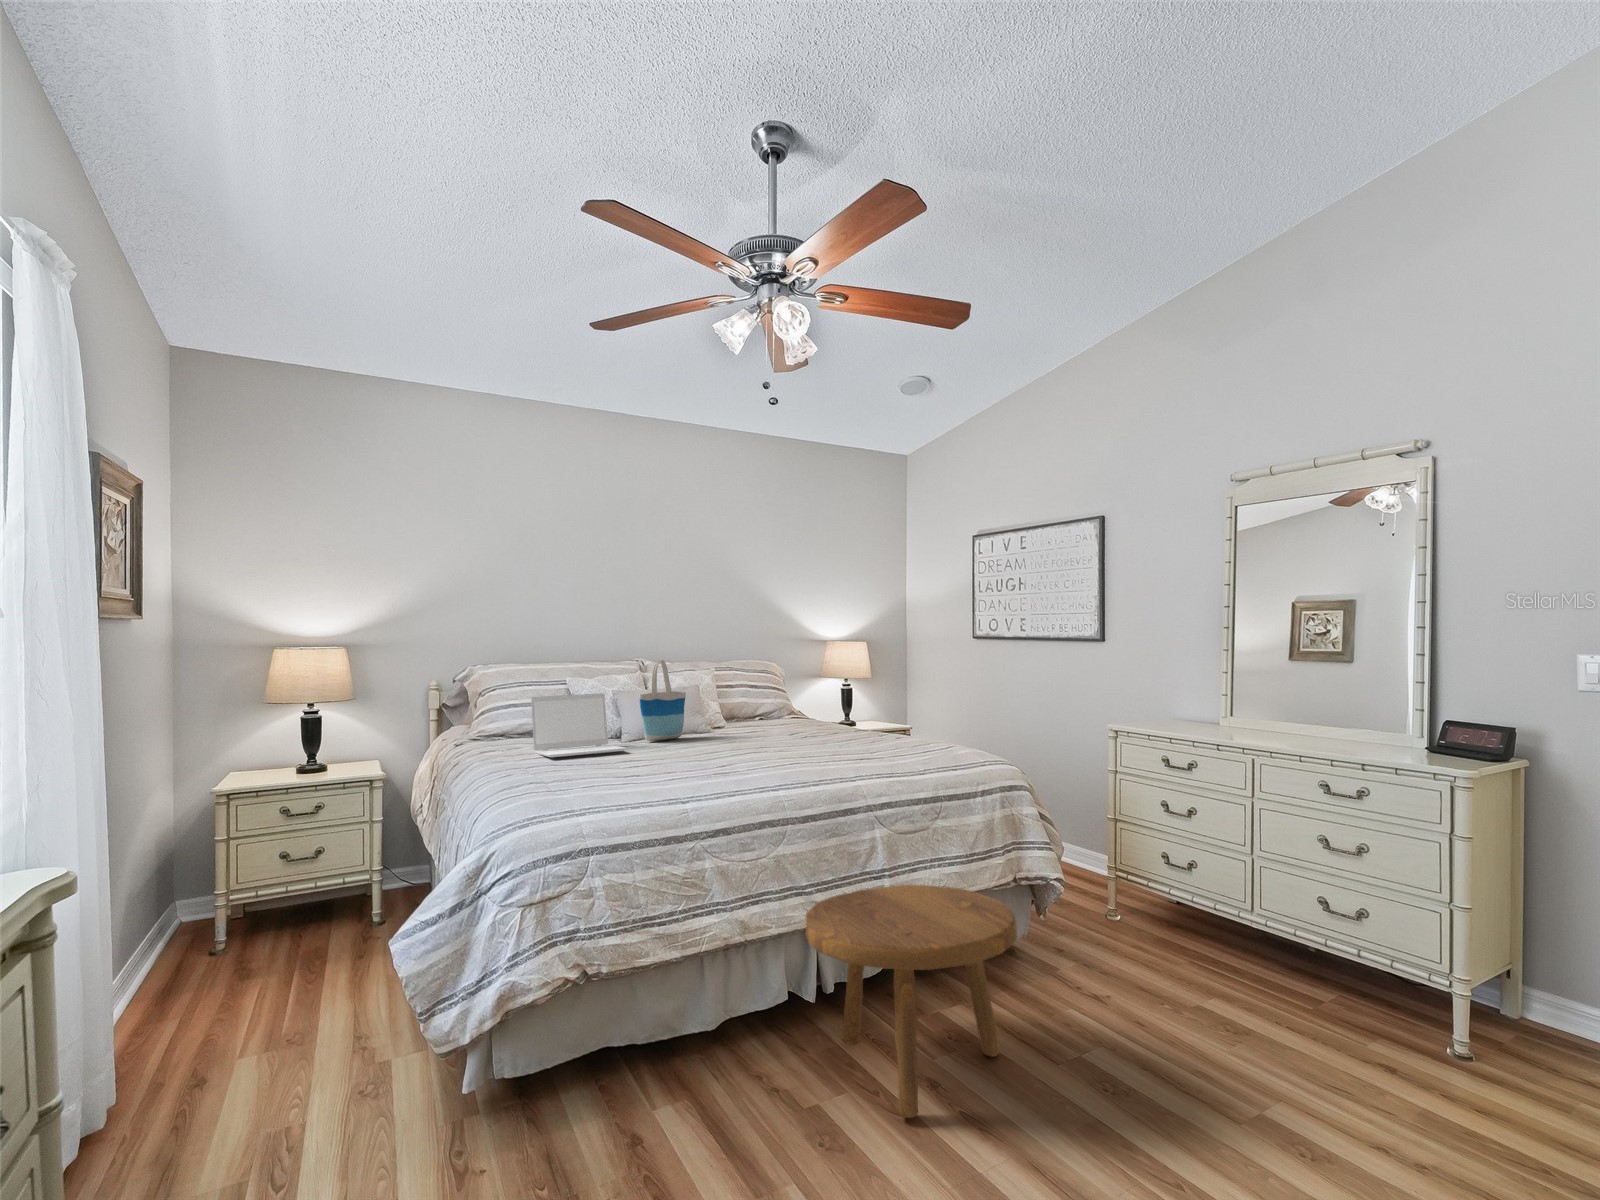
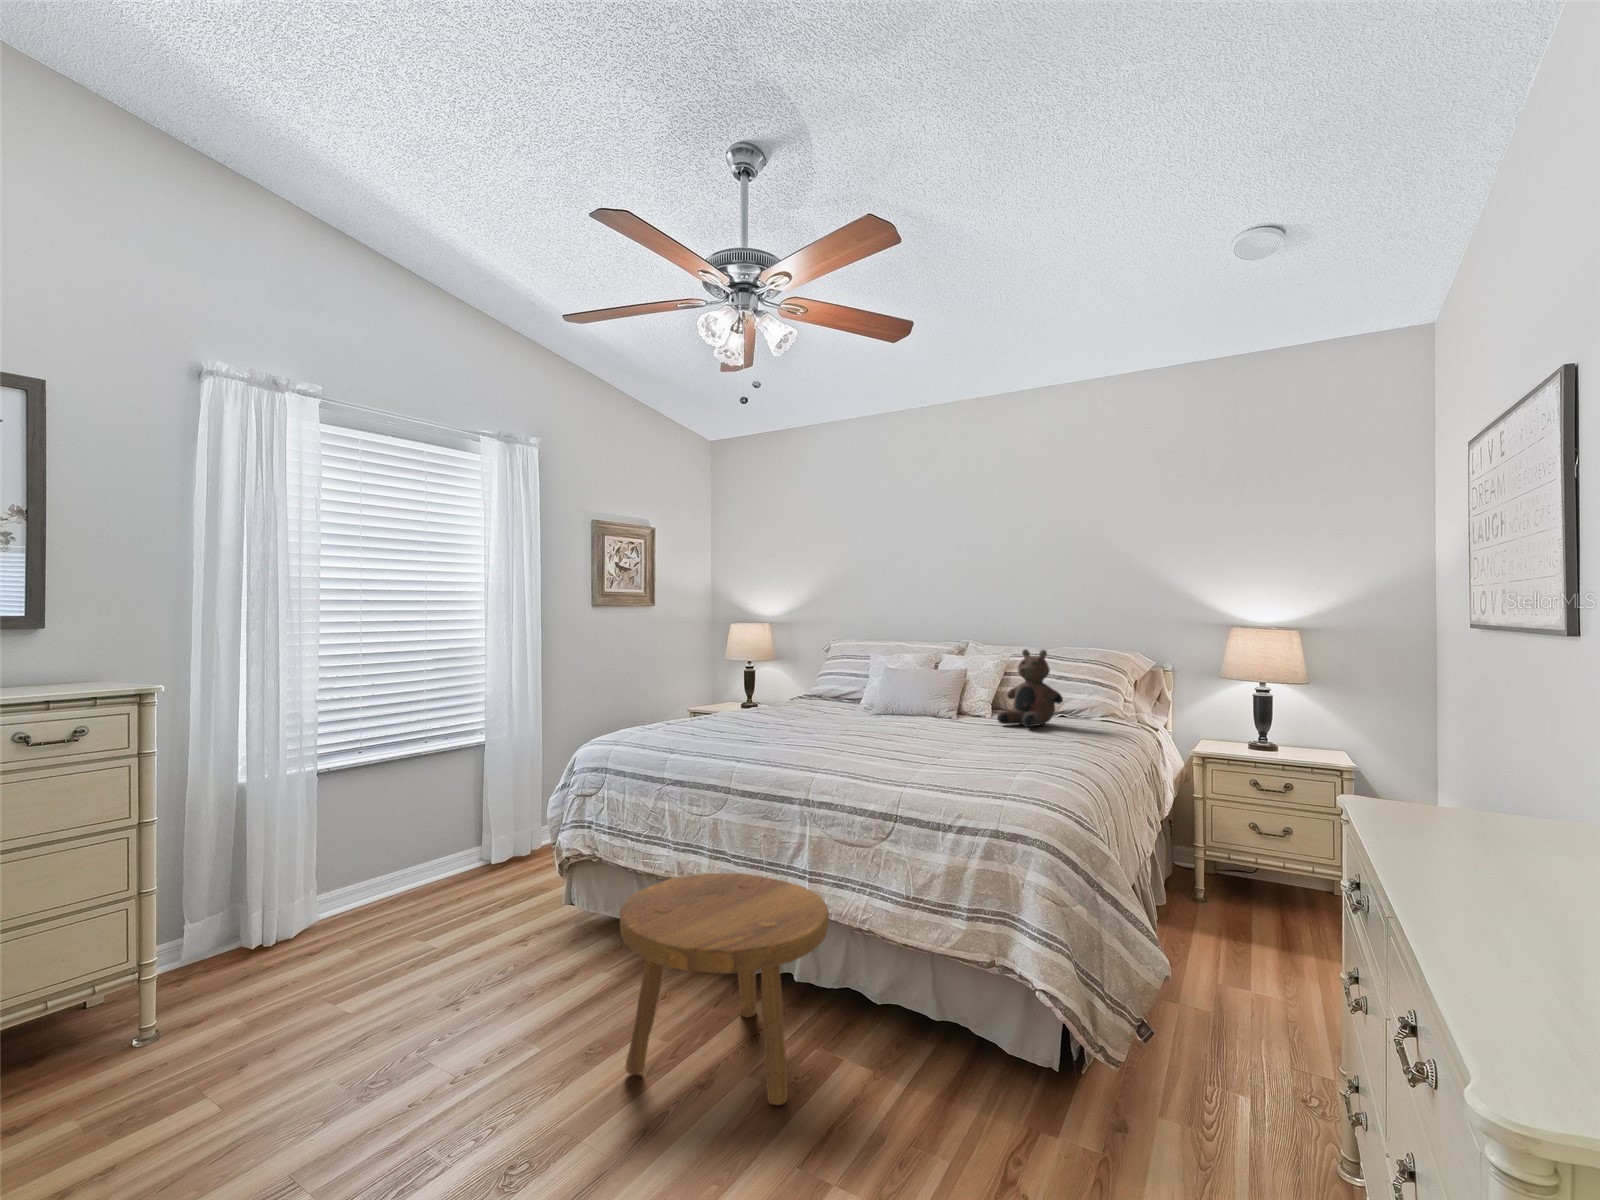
teddy bear: none [745,656,803,728] -> present [997,649,1063,727]
tote bag: present [639,660,686,741] -> none [864,646,916,718]
laptop: present [531,693,626,757] -> none [763,669,840,719]

